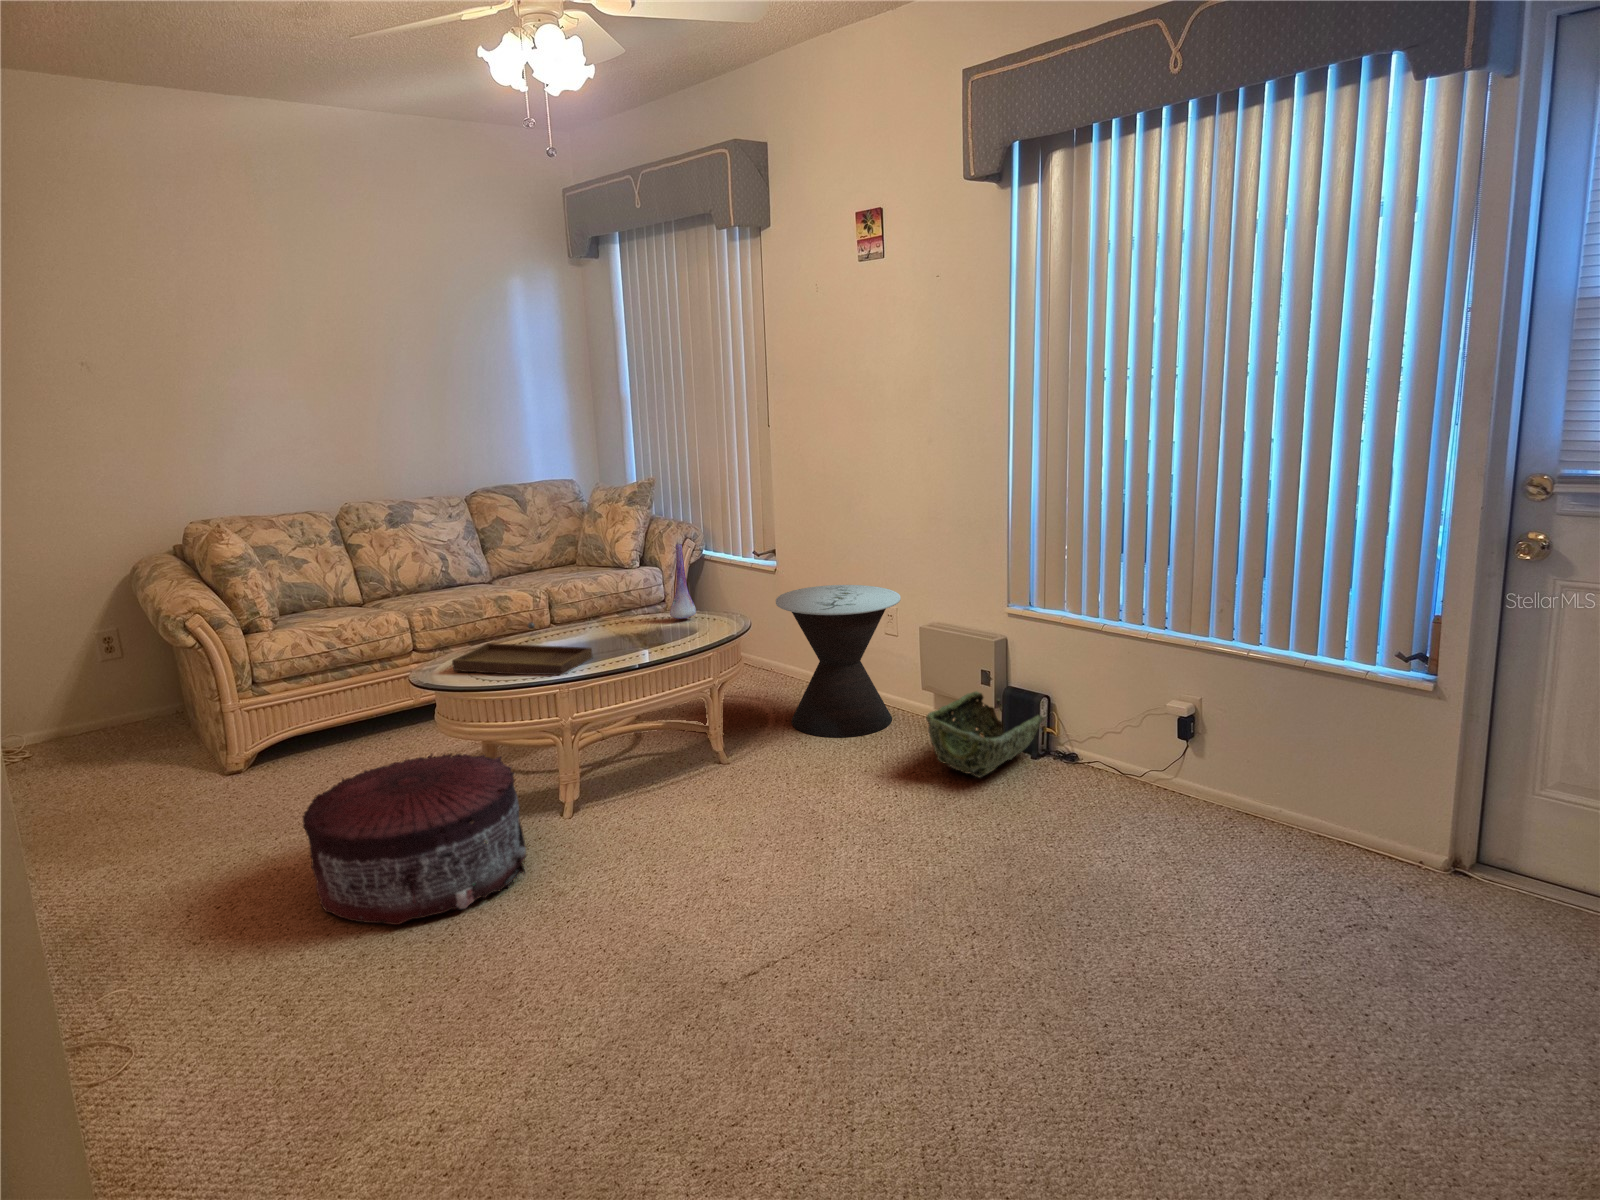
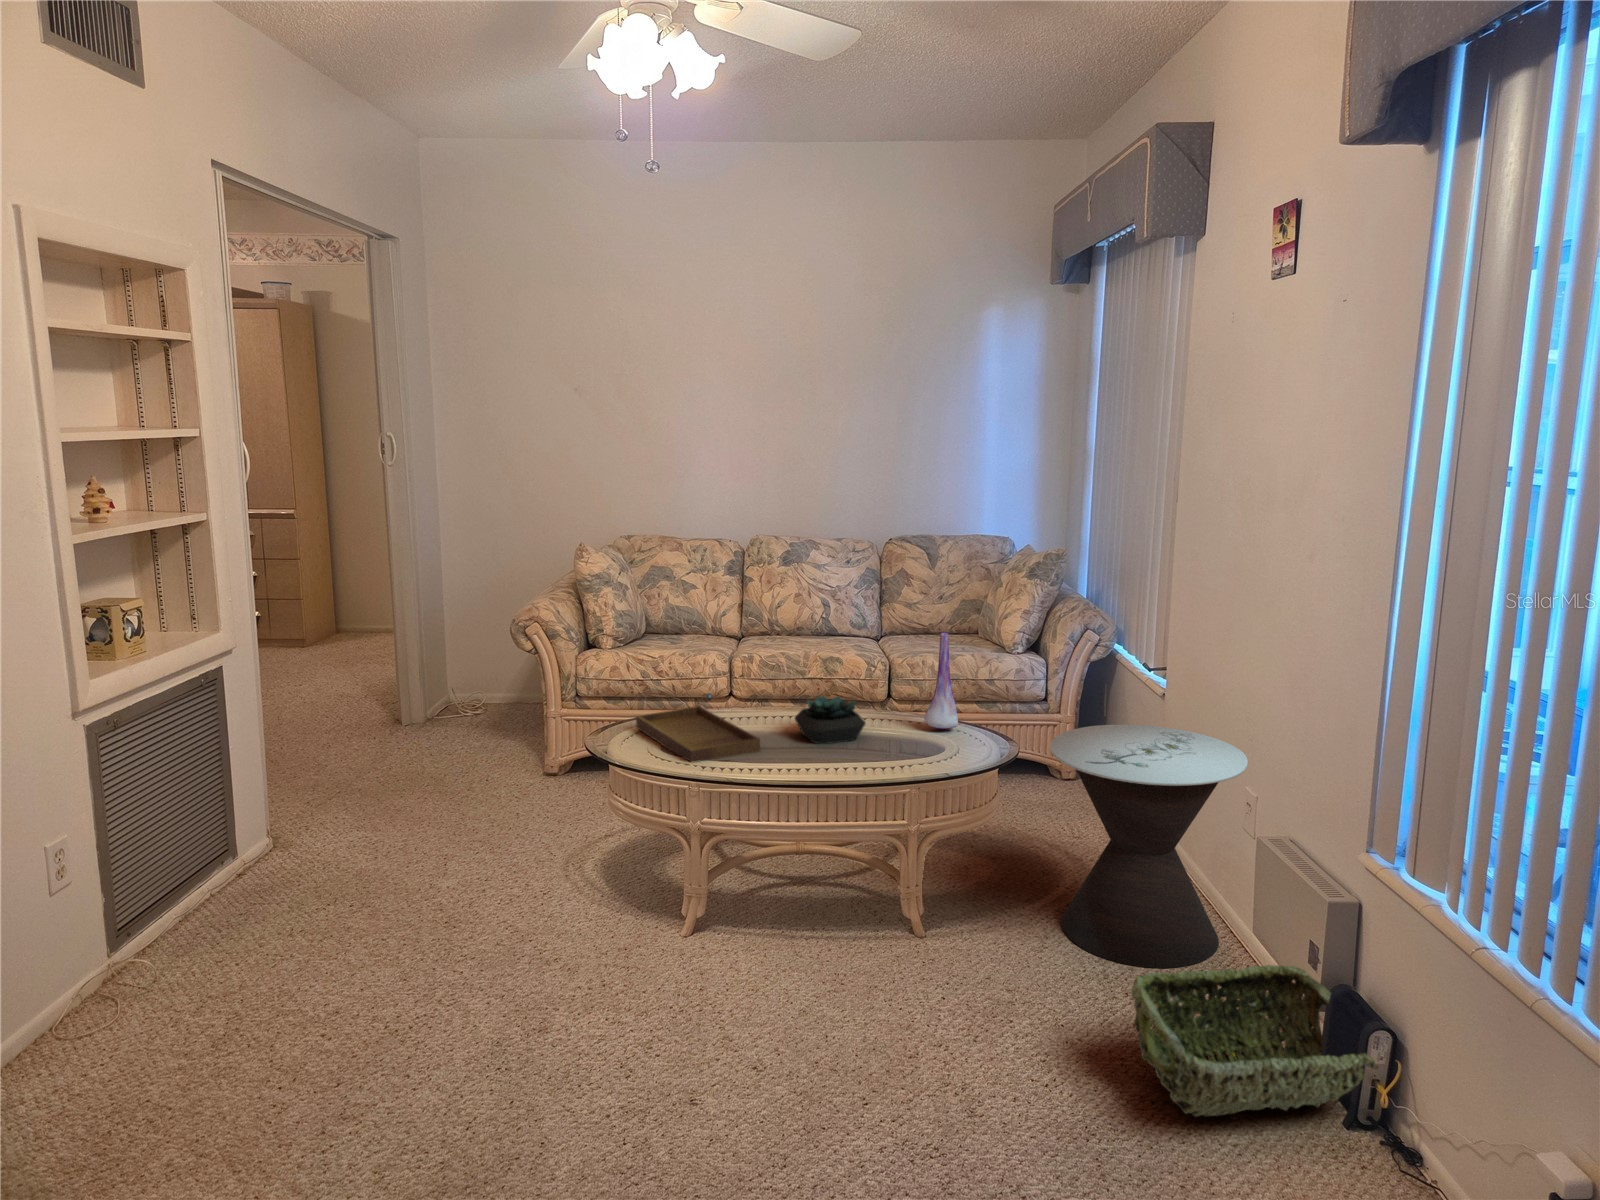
succulent plant: none [586,607,647,645] -> present [795,696,865,744]
pouf: present [303,754,526,925] -> none [371,808,595,990]

